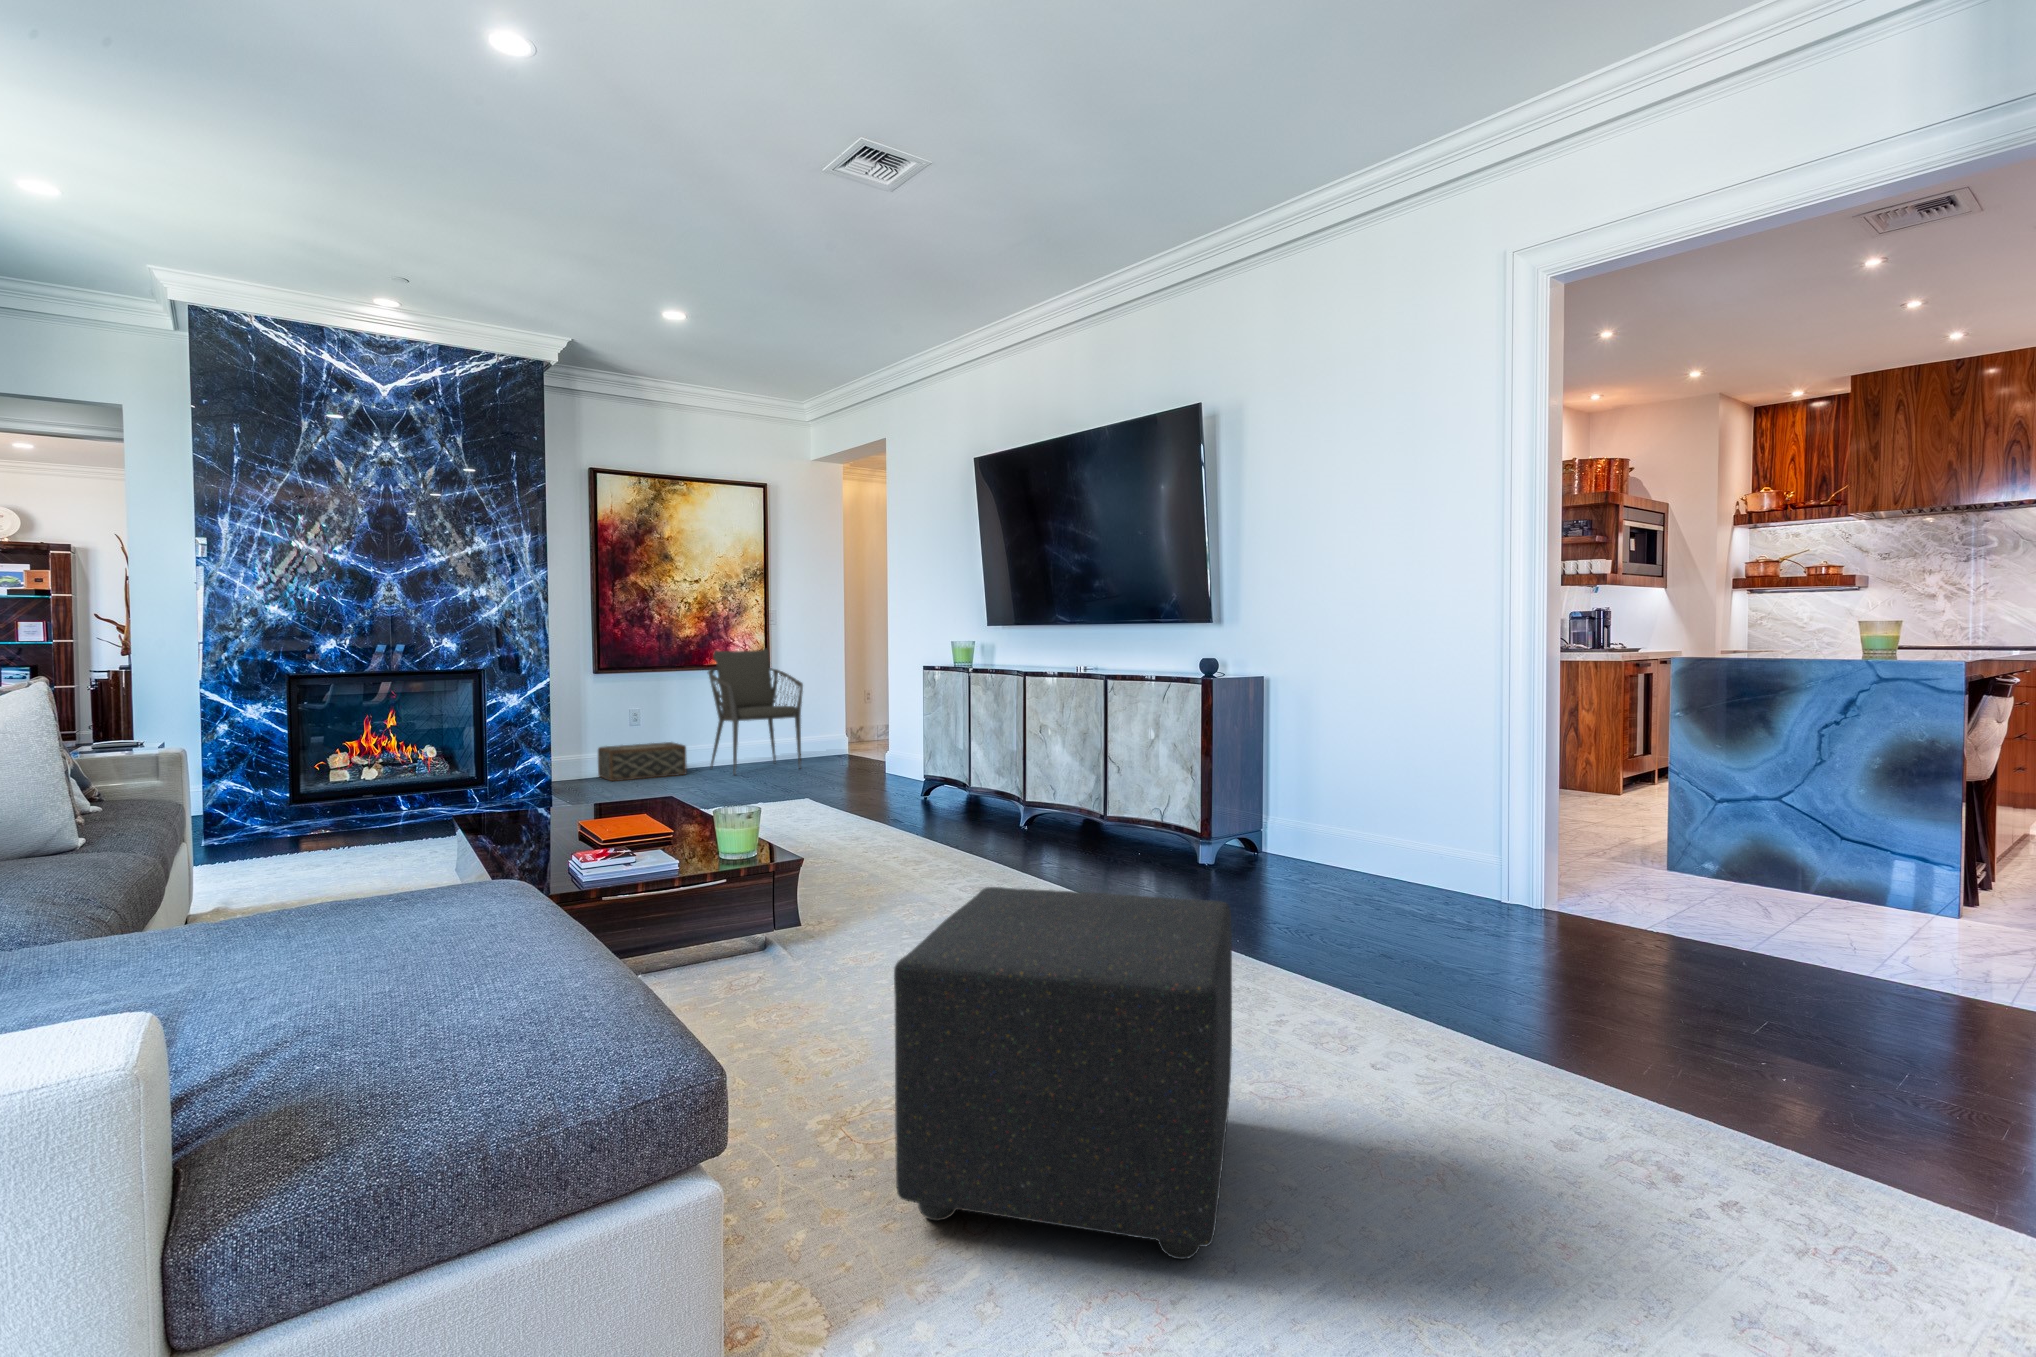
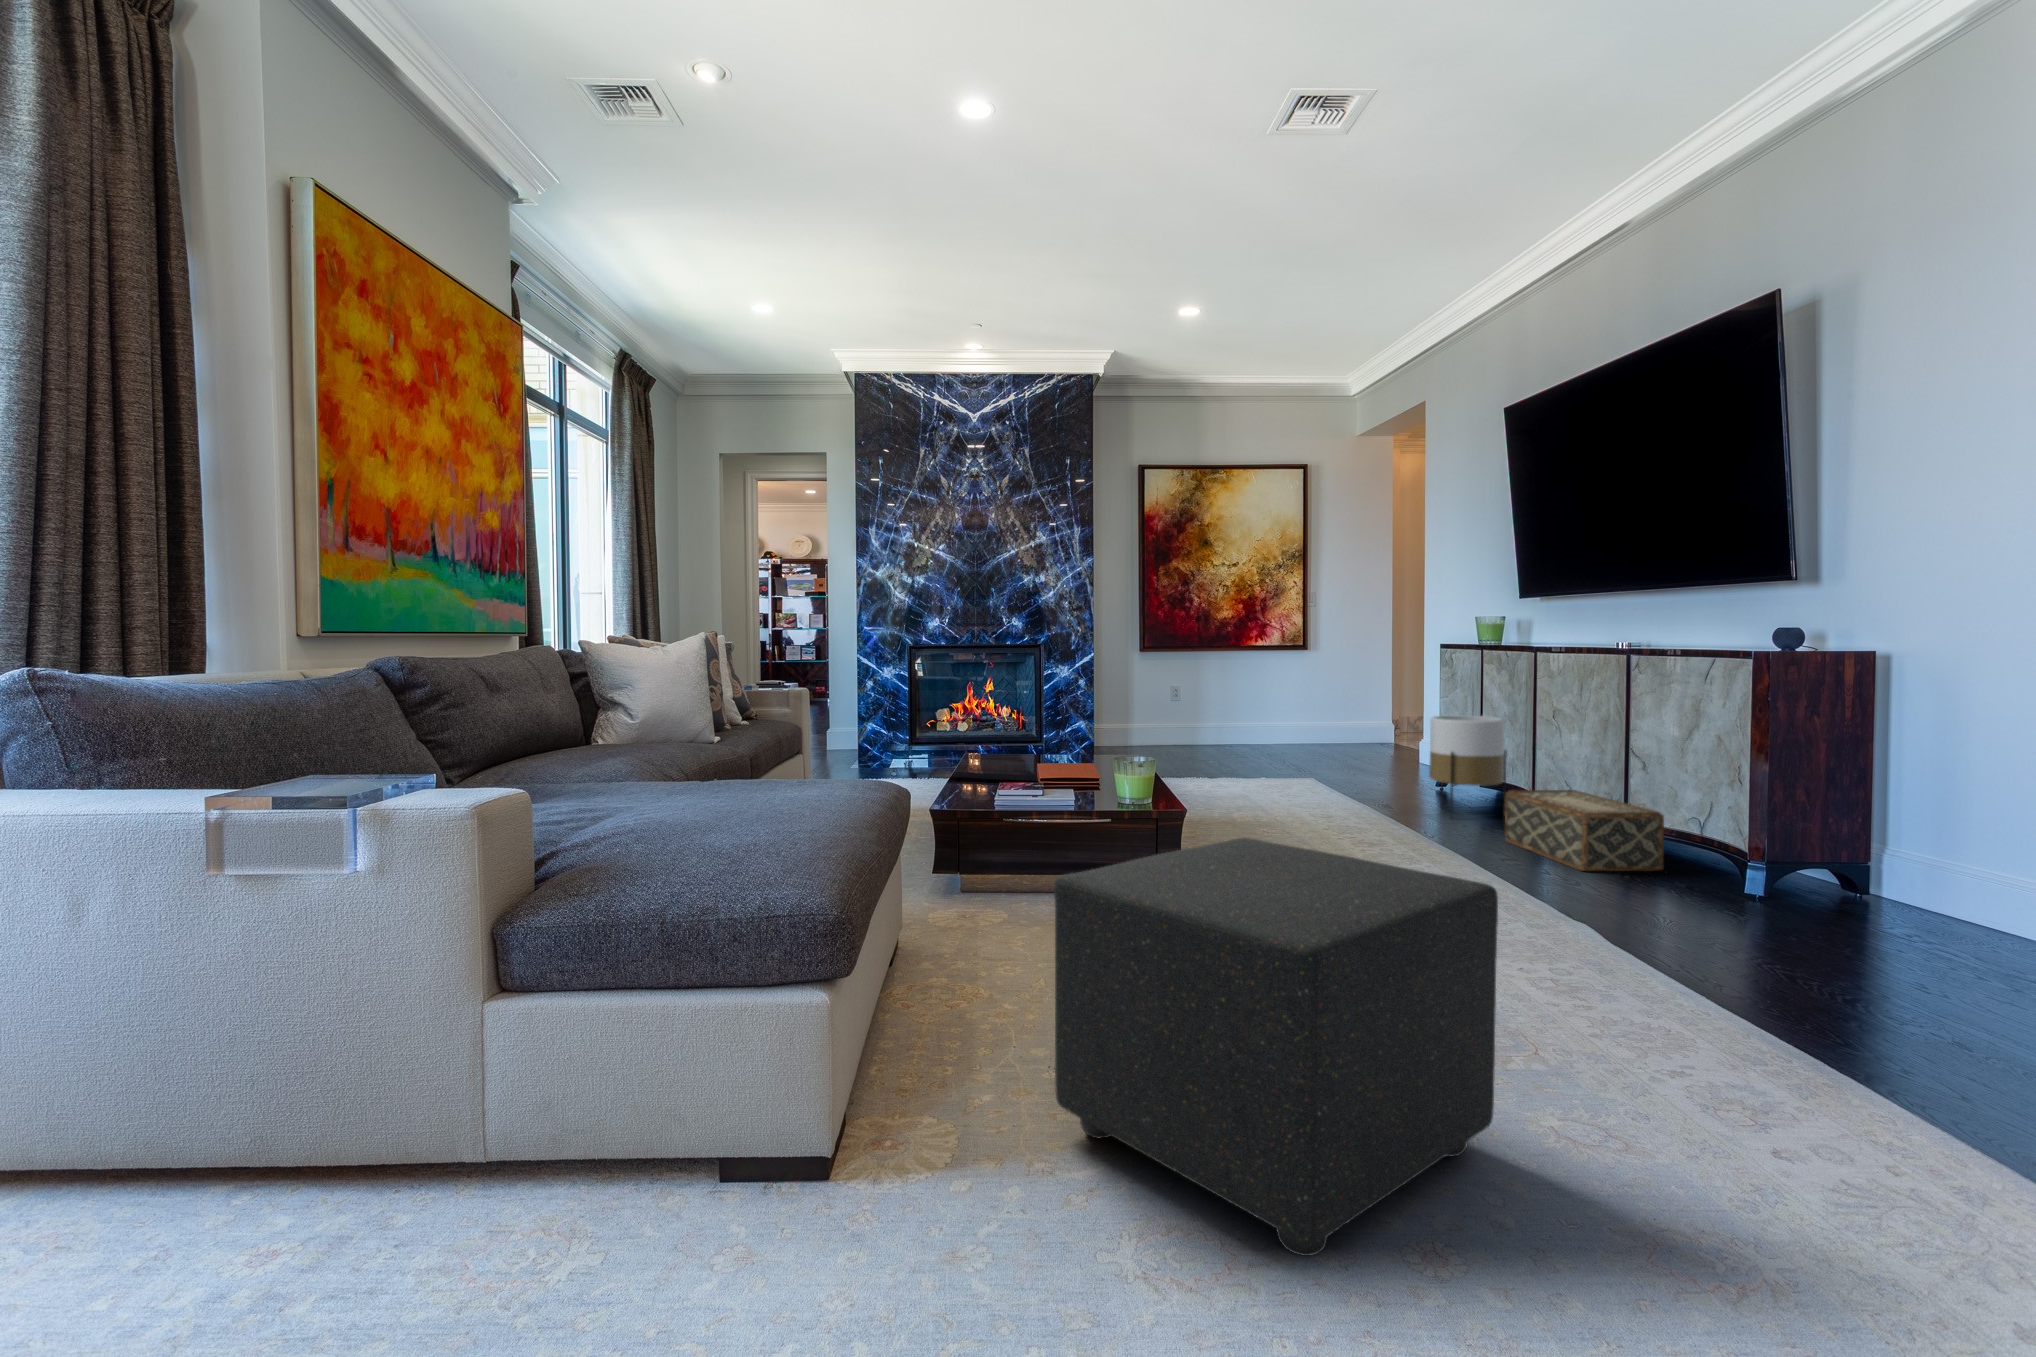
armchair: present [708,648,803,775] -> none [1241,629,1334,752]
planter: none [936,733,997,828] -> present [1429,716,1507,818]
woven basket: present [598,742,687,781] -> present [1505,790,1664,871]

